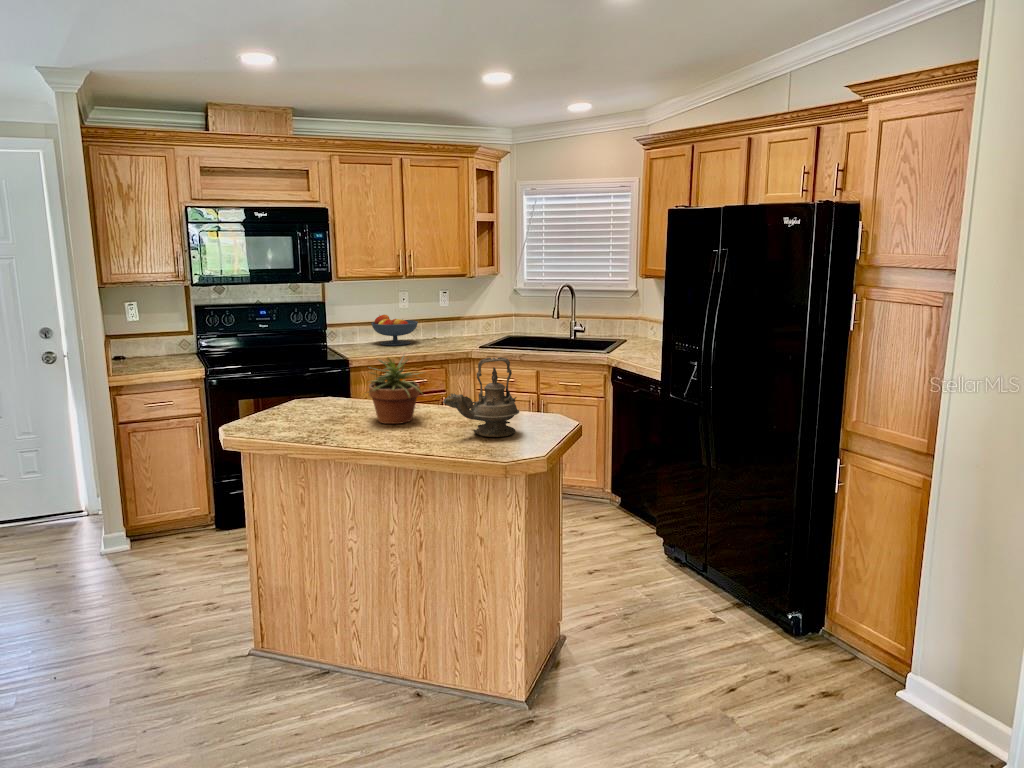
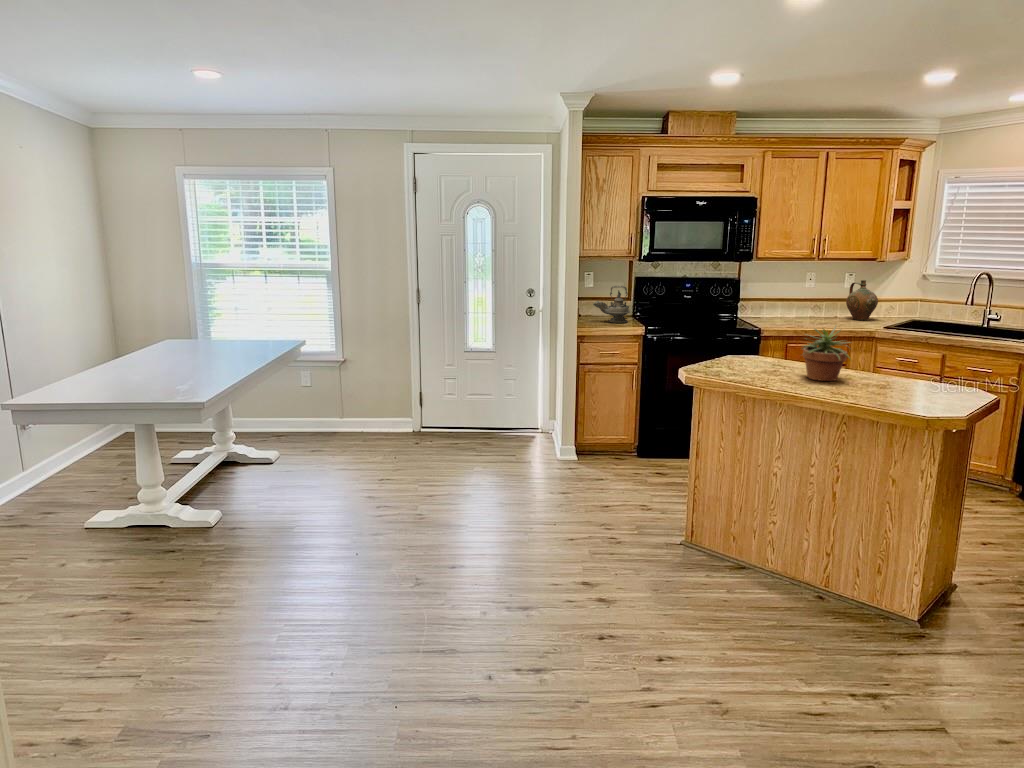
ceramic jug: none [444,297,474,340] -> present [846,280,878,320]
fruit bowl: present [371,315,418,345] -> none [777,292,822,321]
teapot: present [443,357,519,437] -> present [593,286,629,323]

